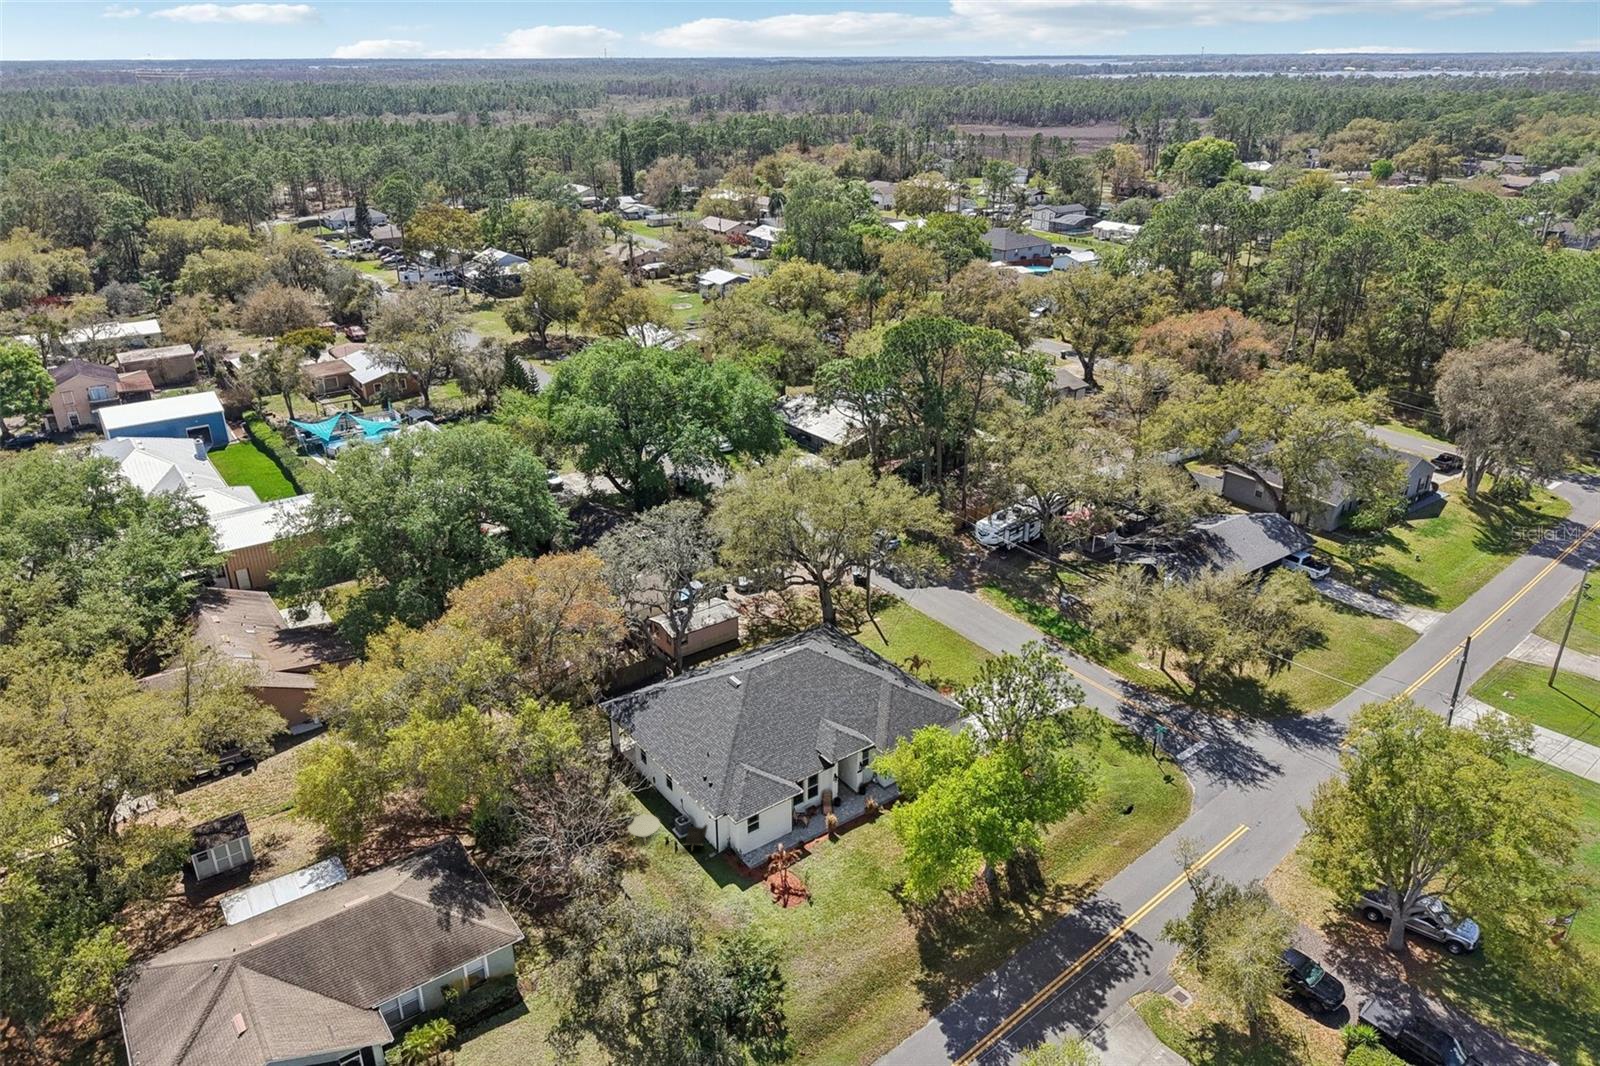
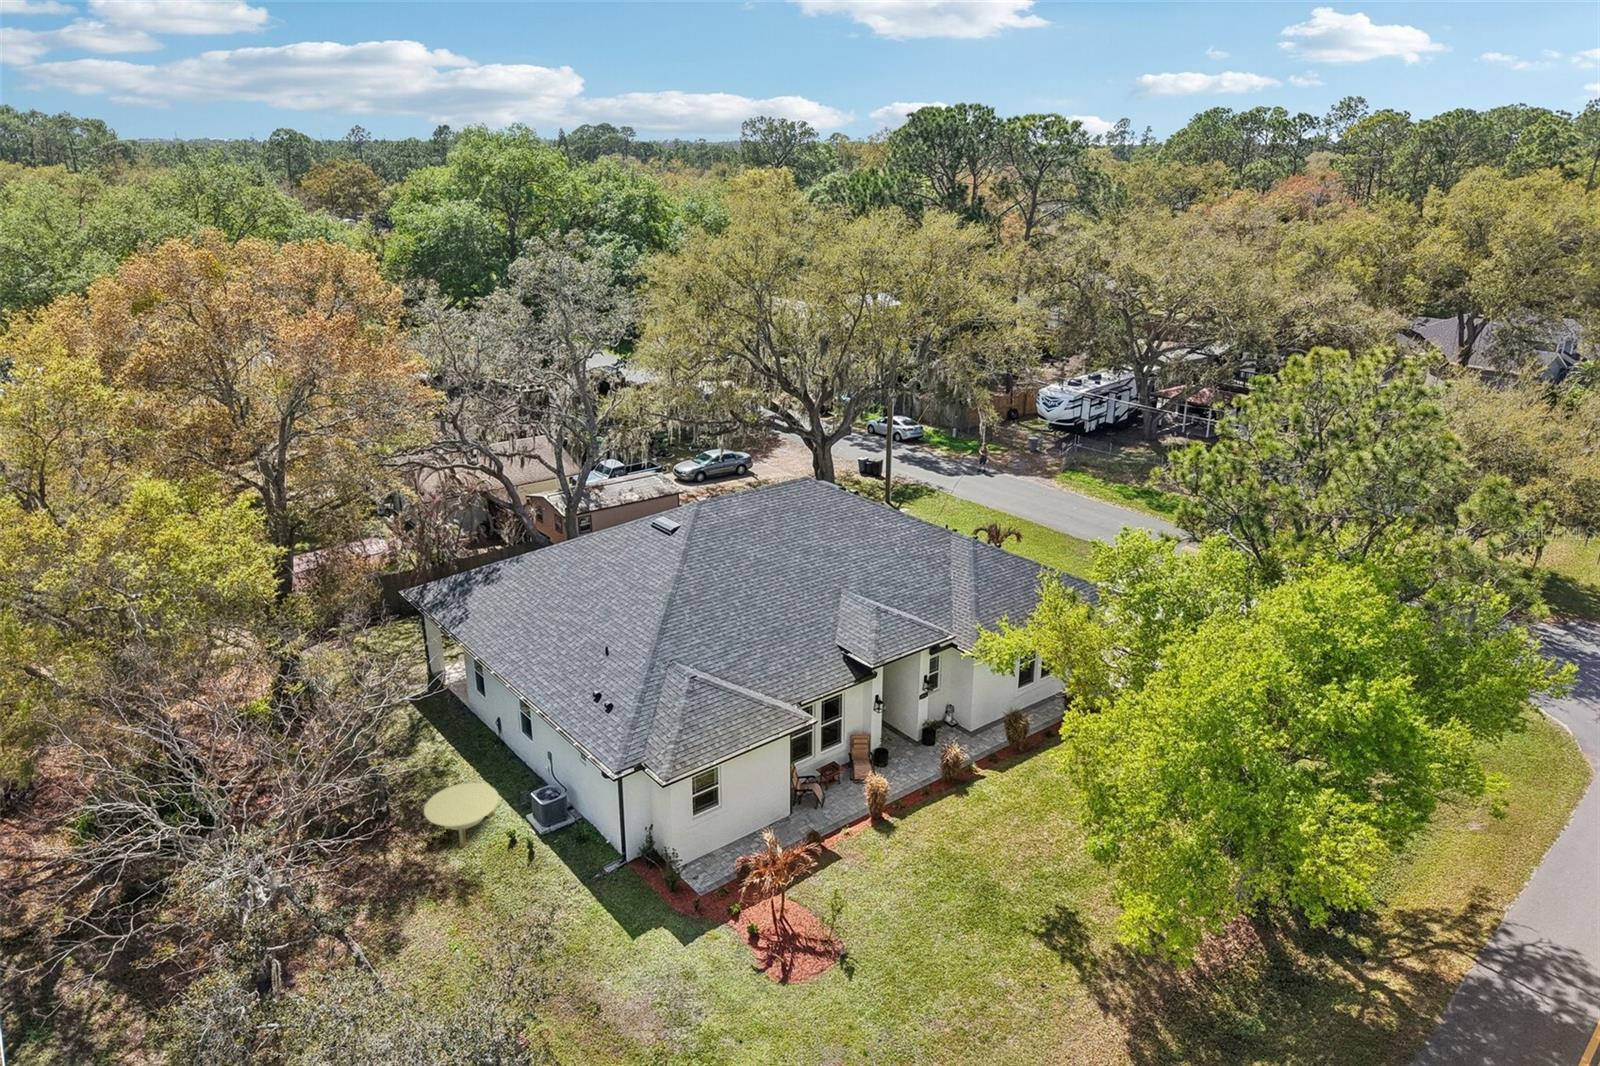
lounge chair: present [685,825,707,845] -> none [548,797,604,857]

